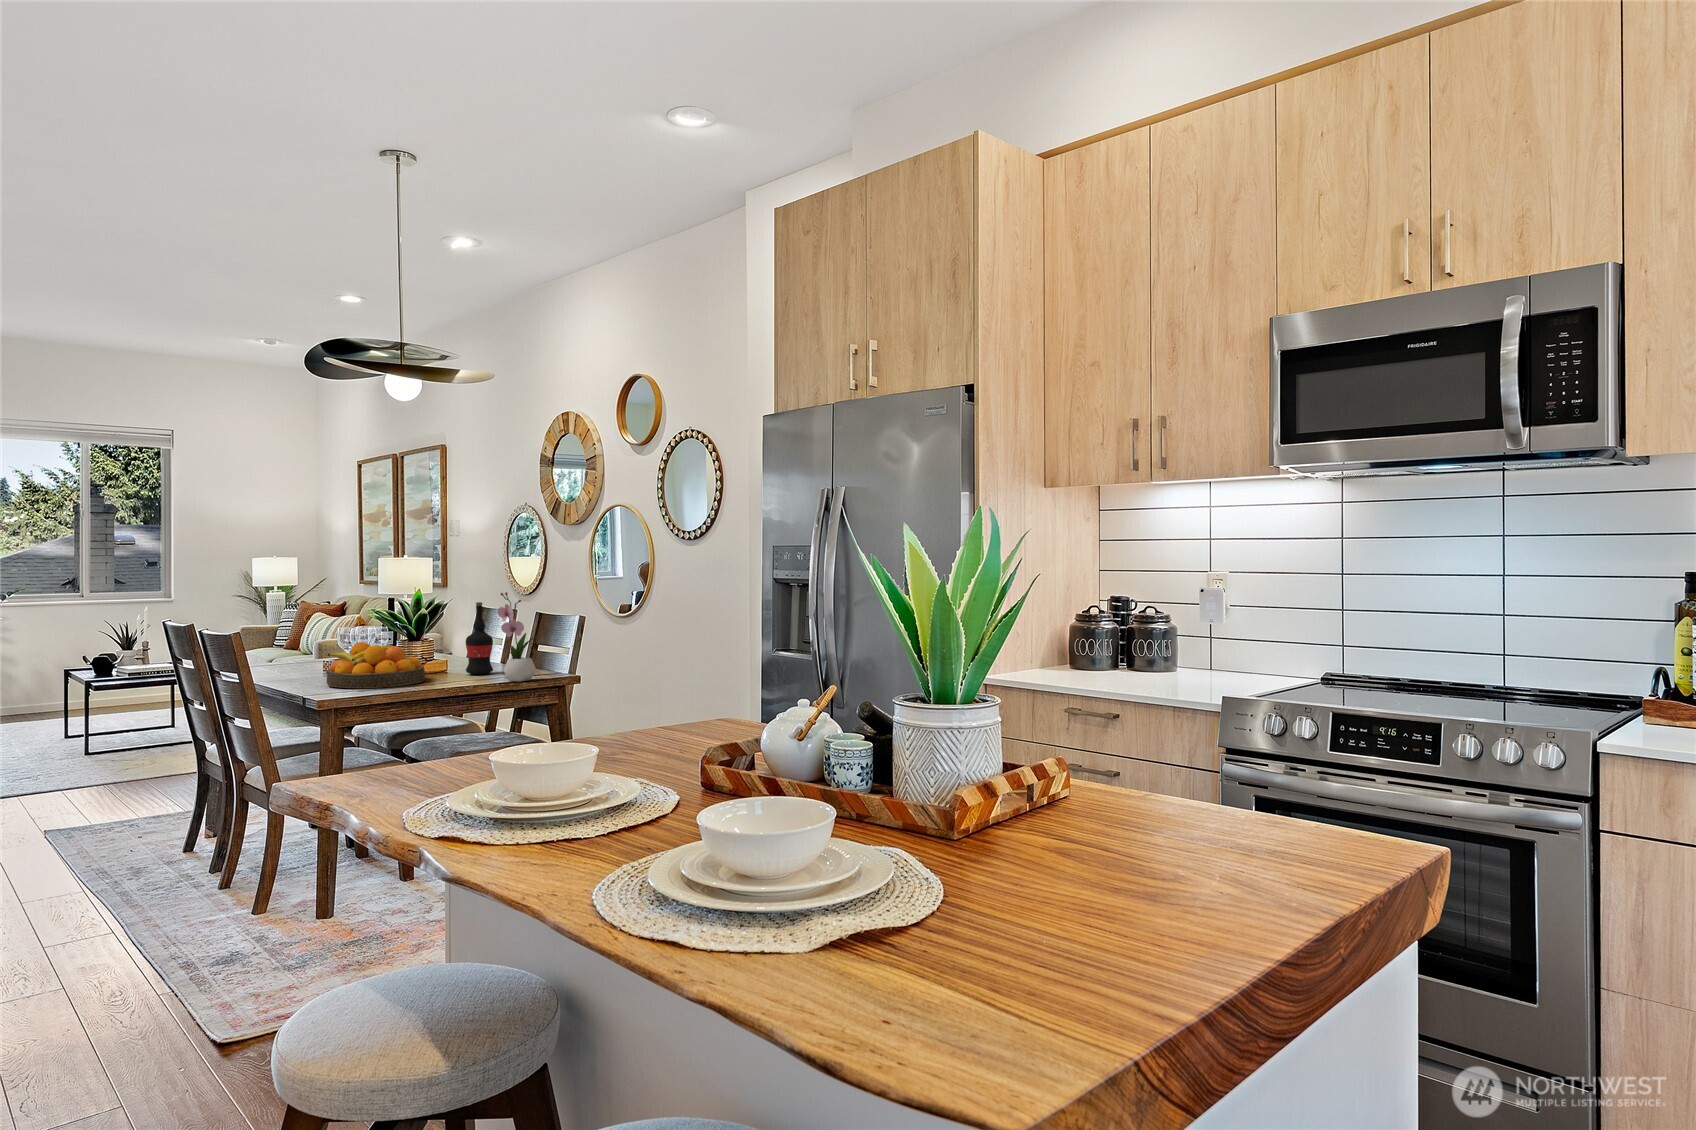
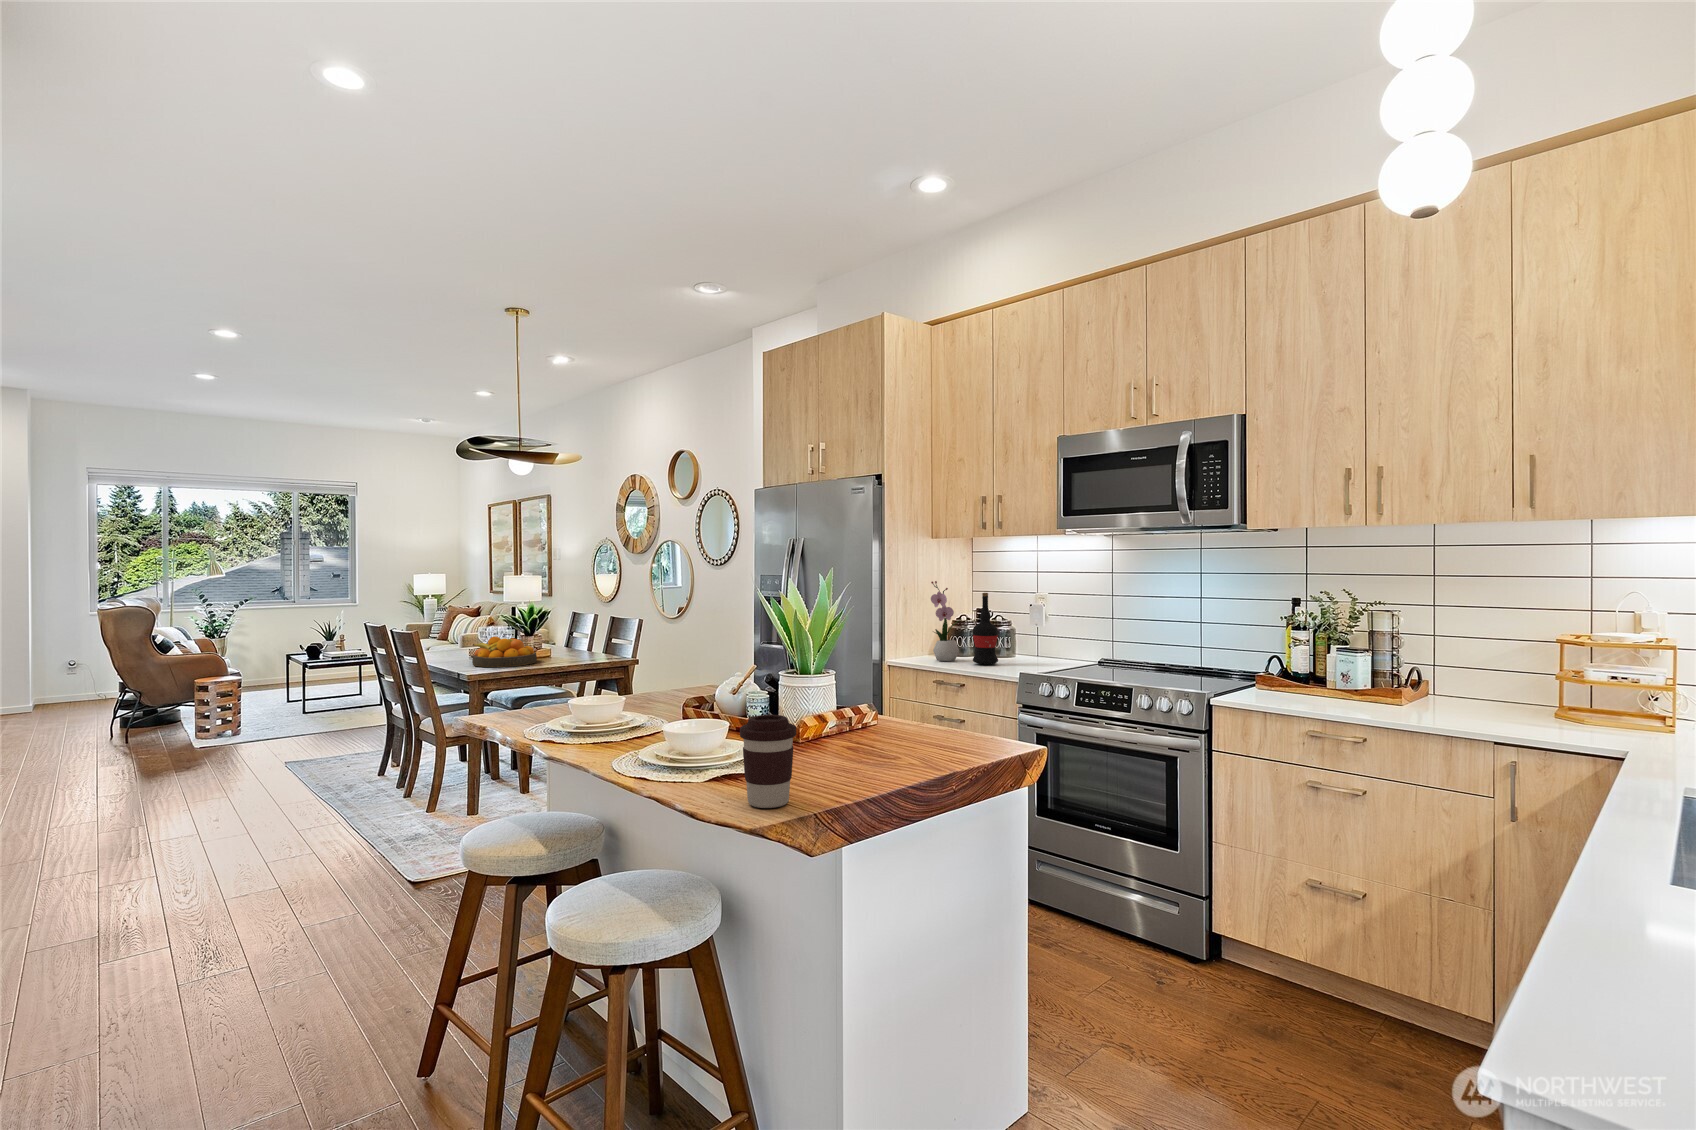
flower arrangement: present [498,592,538,682] -> present [931,581,960,661]
wine bottle: present [466,602,493,674] -> present [973,593,998,664]
coffee cup: none [930,806,1068,1042] -> present [740,715,796,808]

